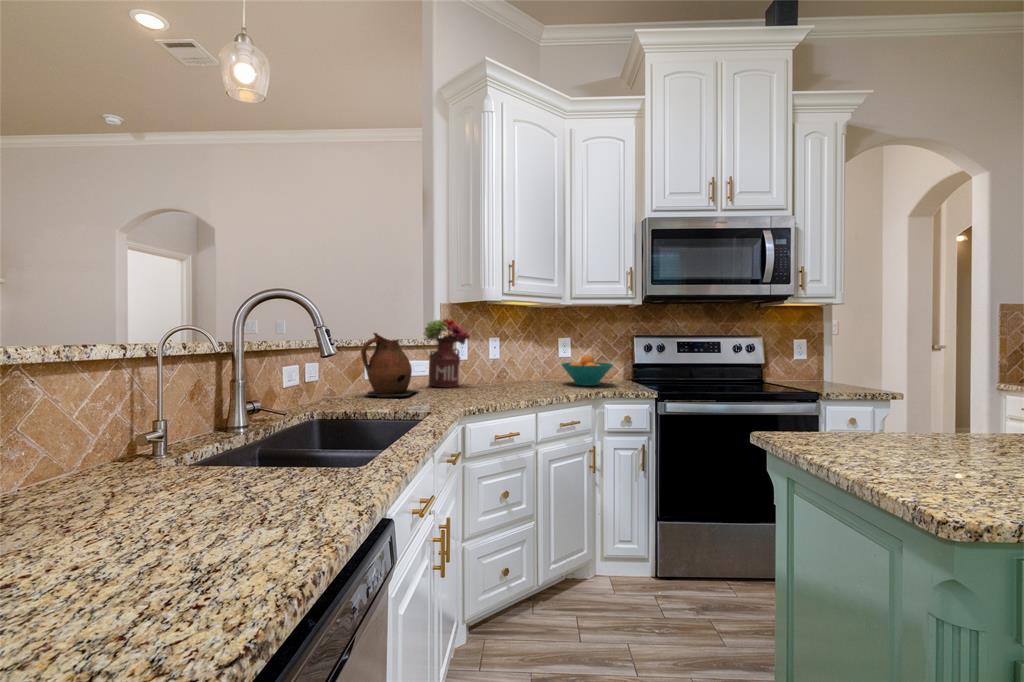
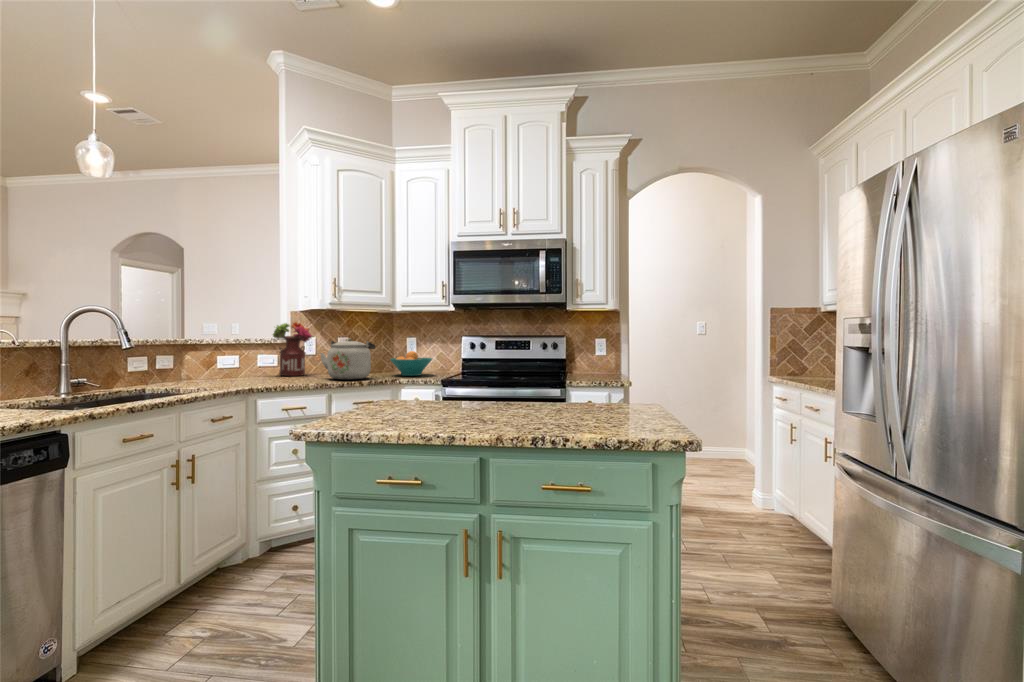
ceramic pitcher: present [361,333,419,397] -> none [207,333,259,381]
kettle: none [493,340,557,393] -> present [320,338,375,380]

